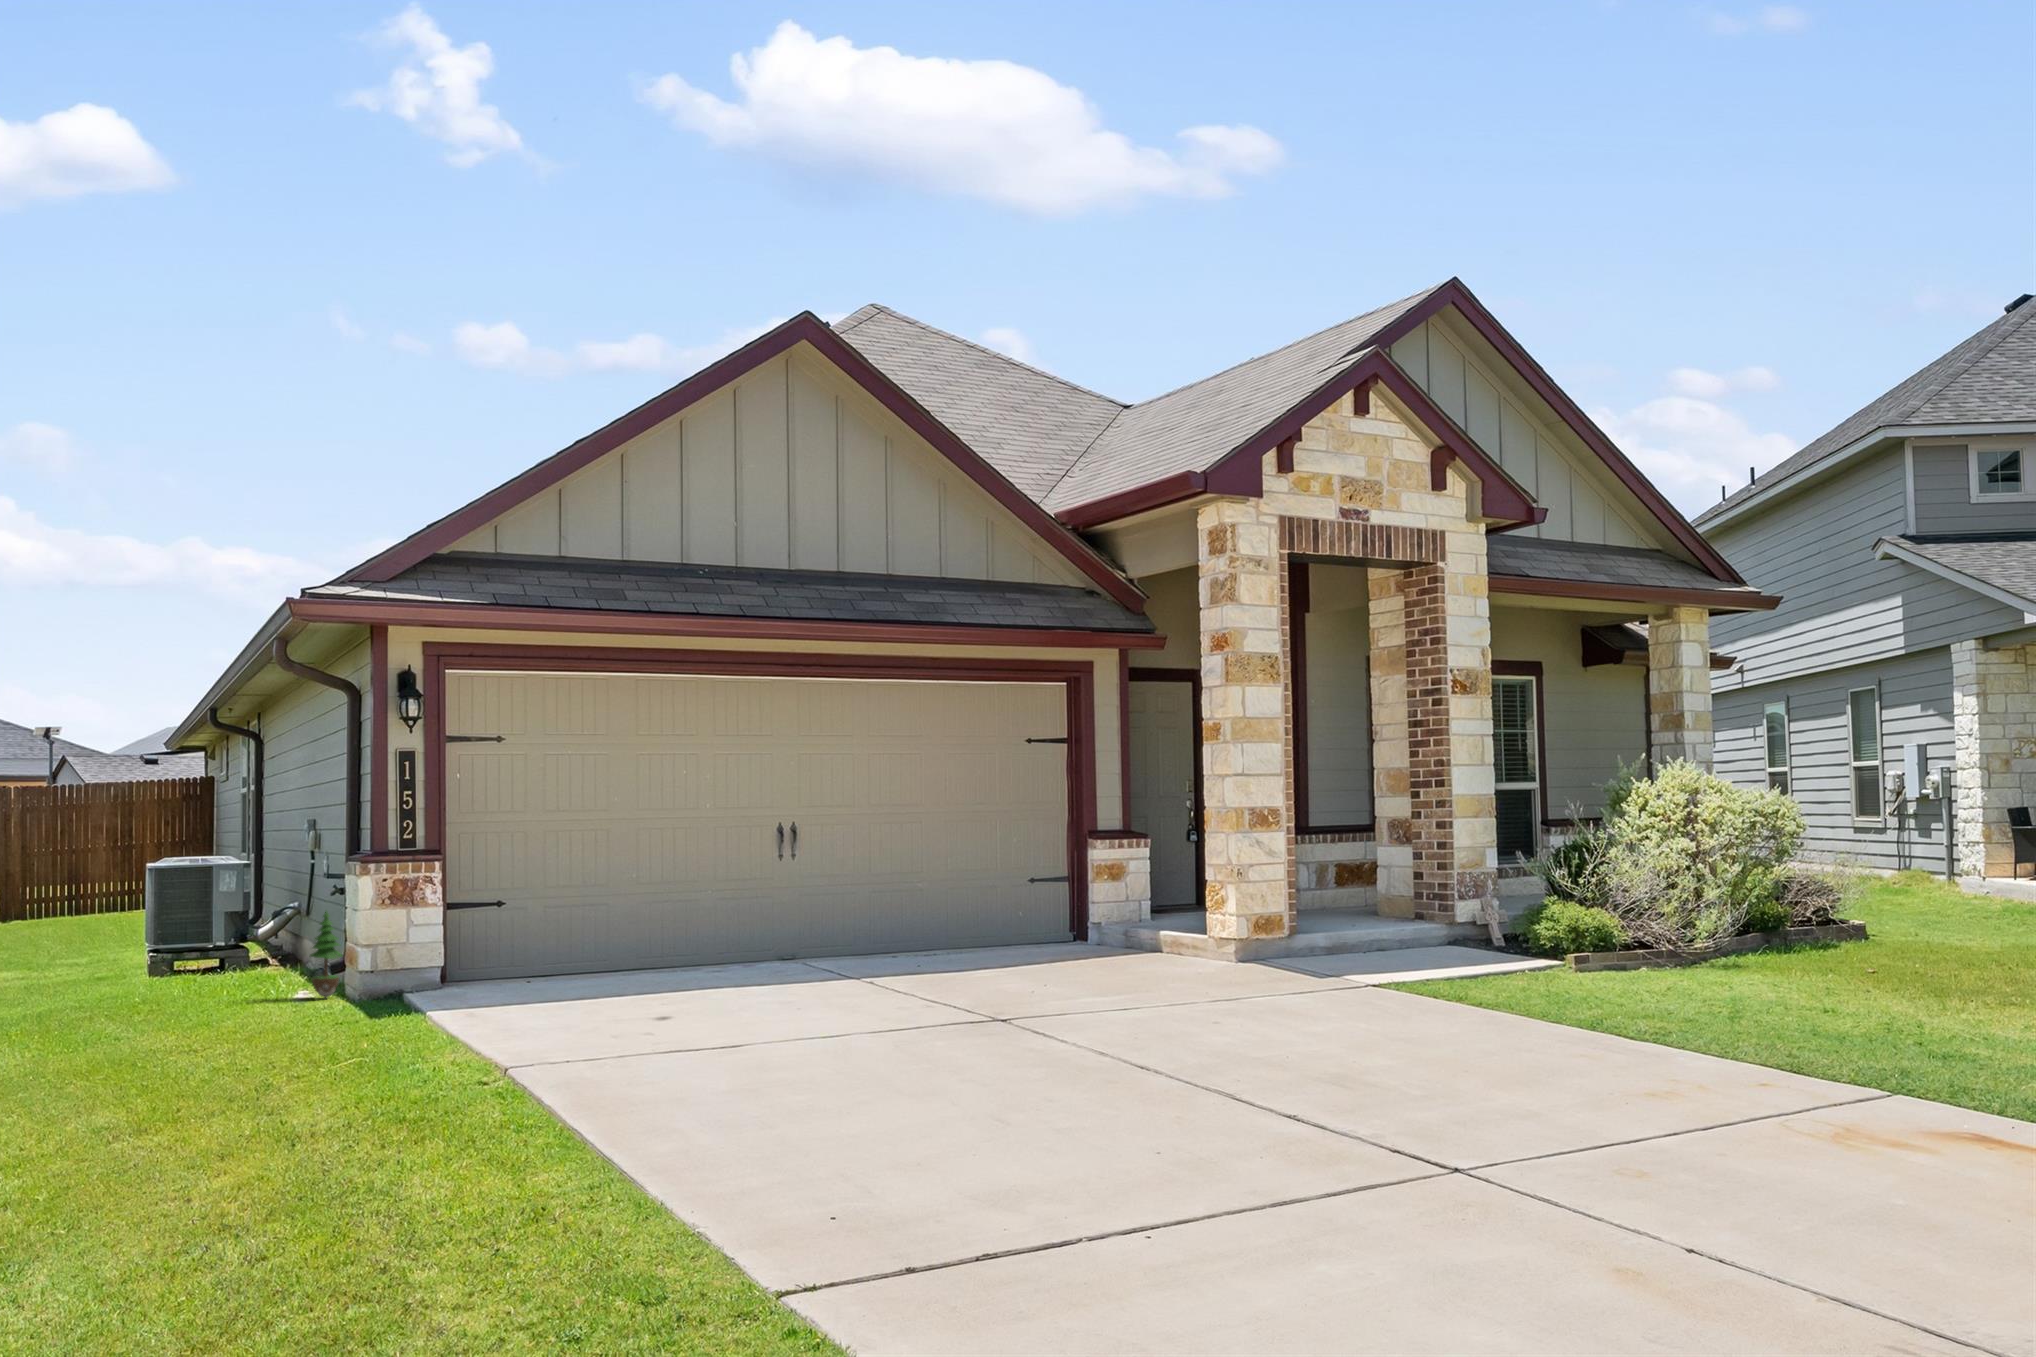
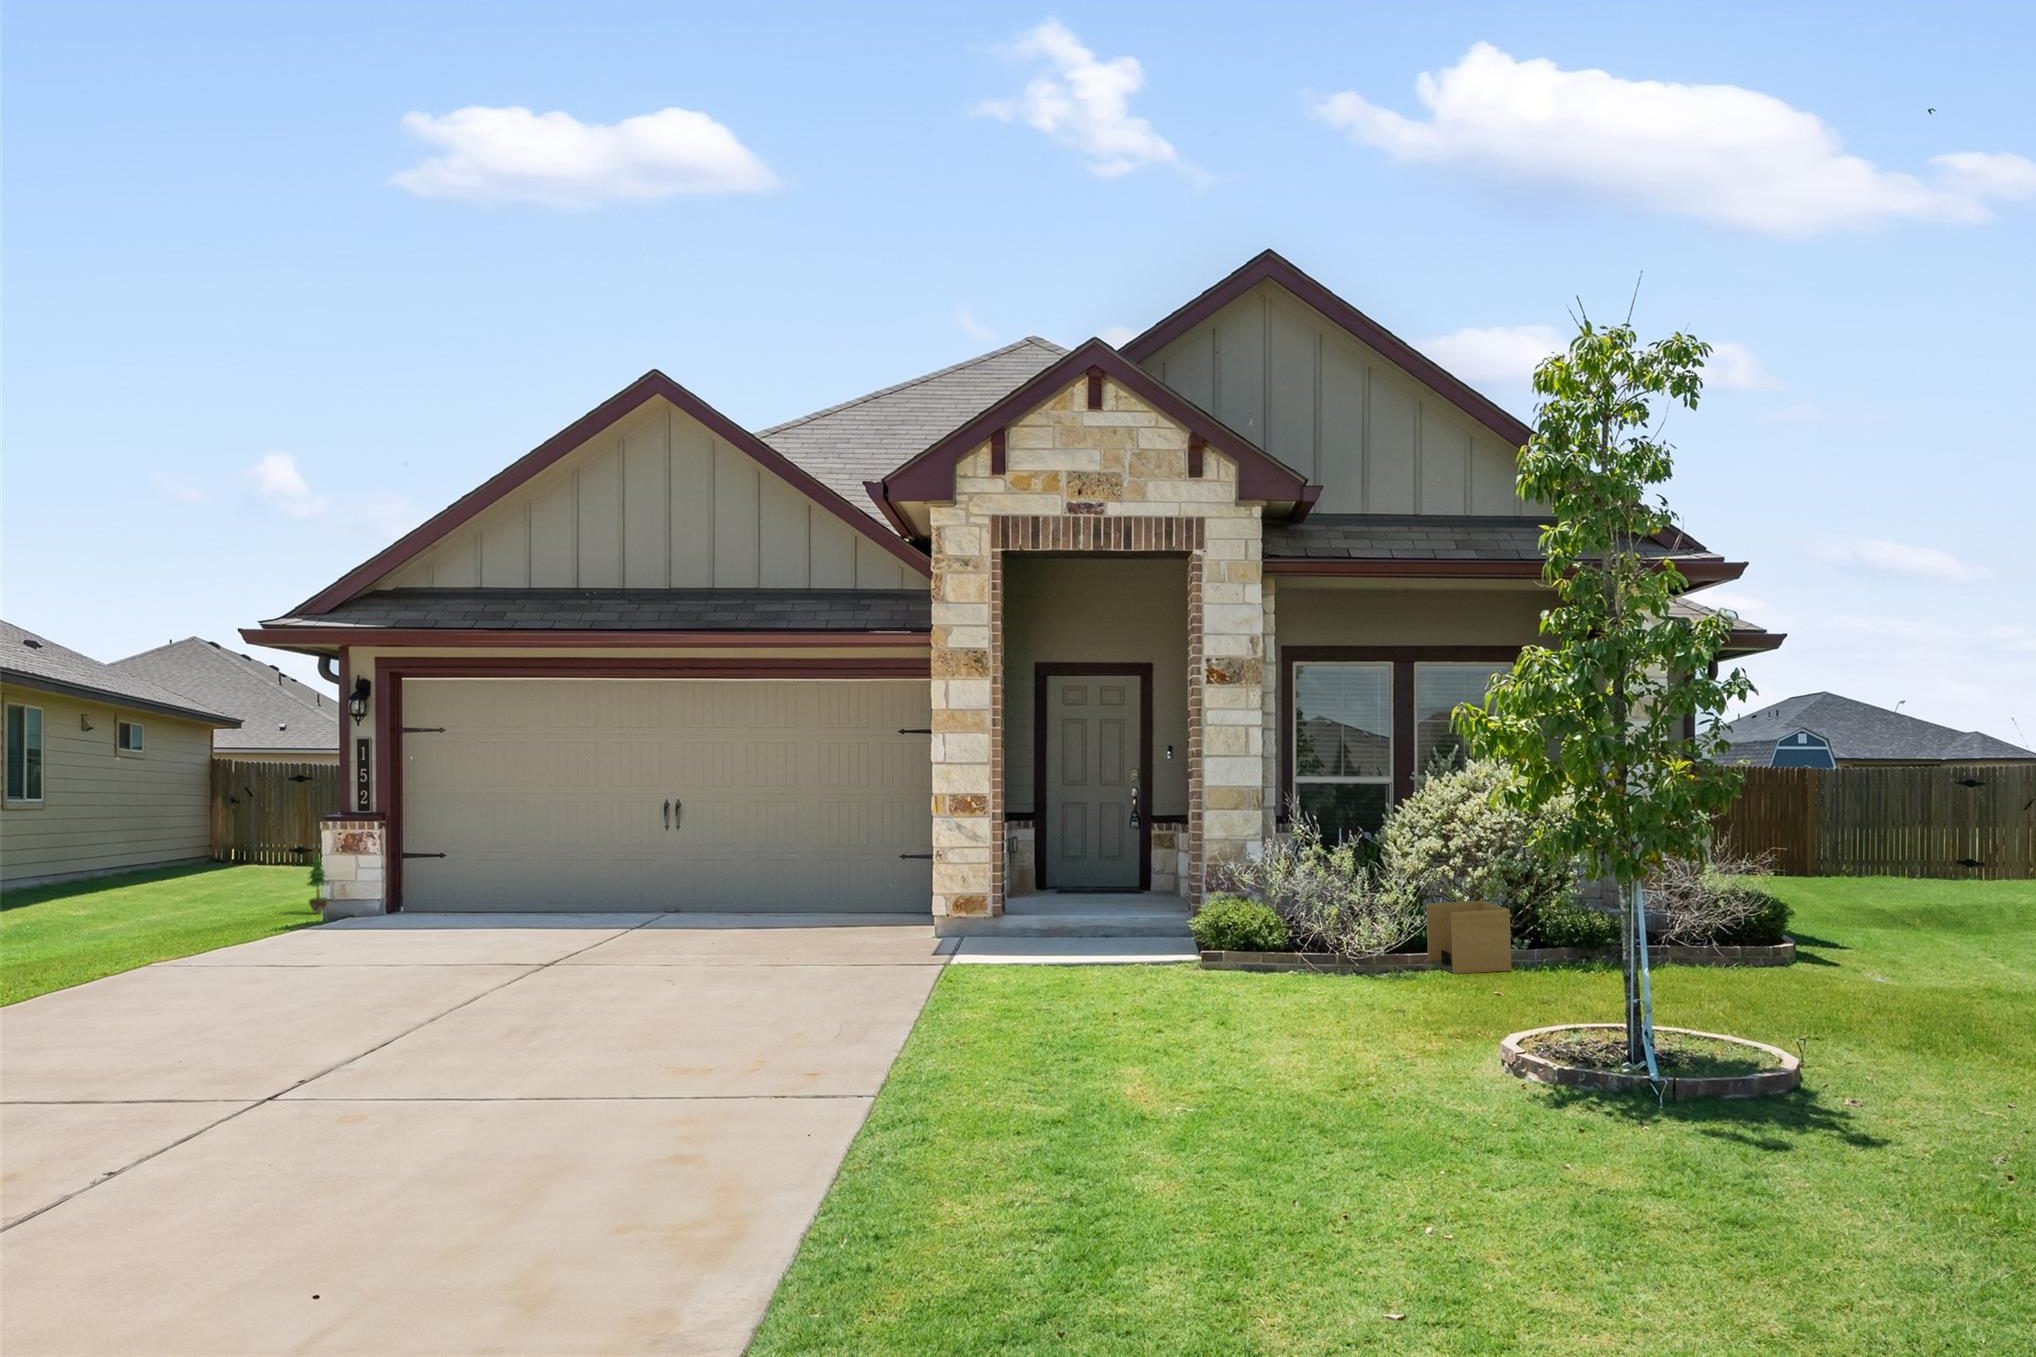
cardboard box: none [1719,893,1803,957] -> present [1426,901,1511,974]

